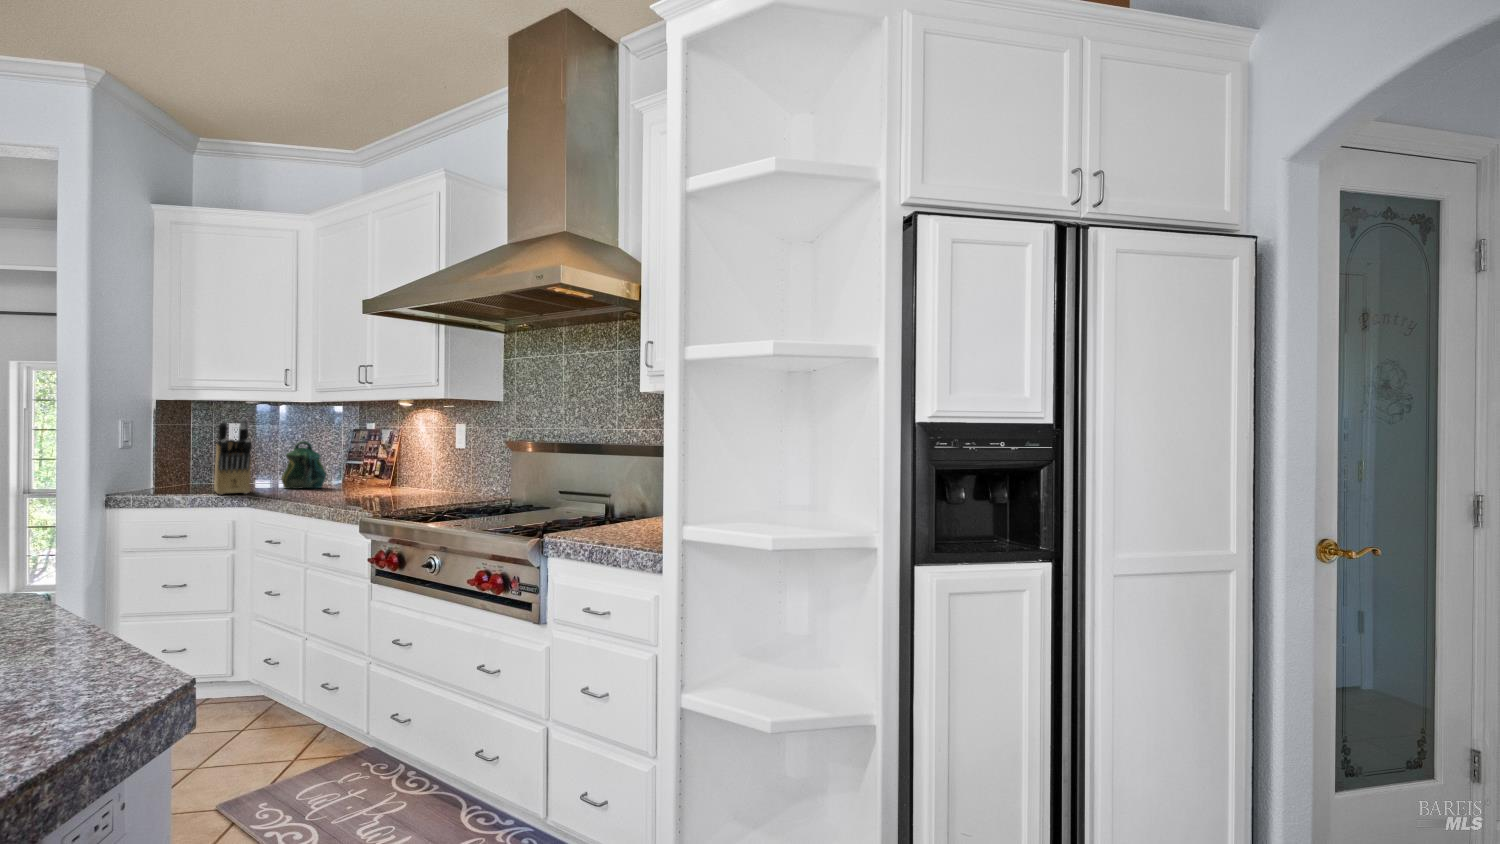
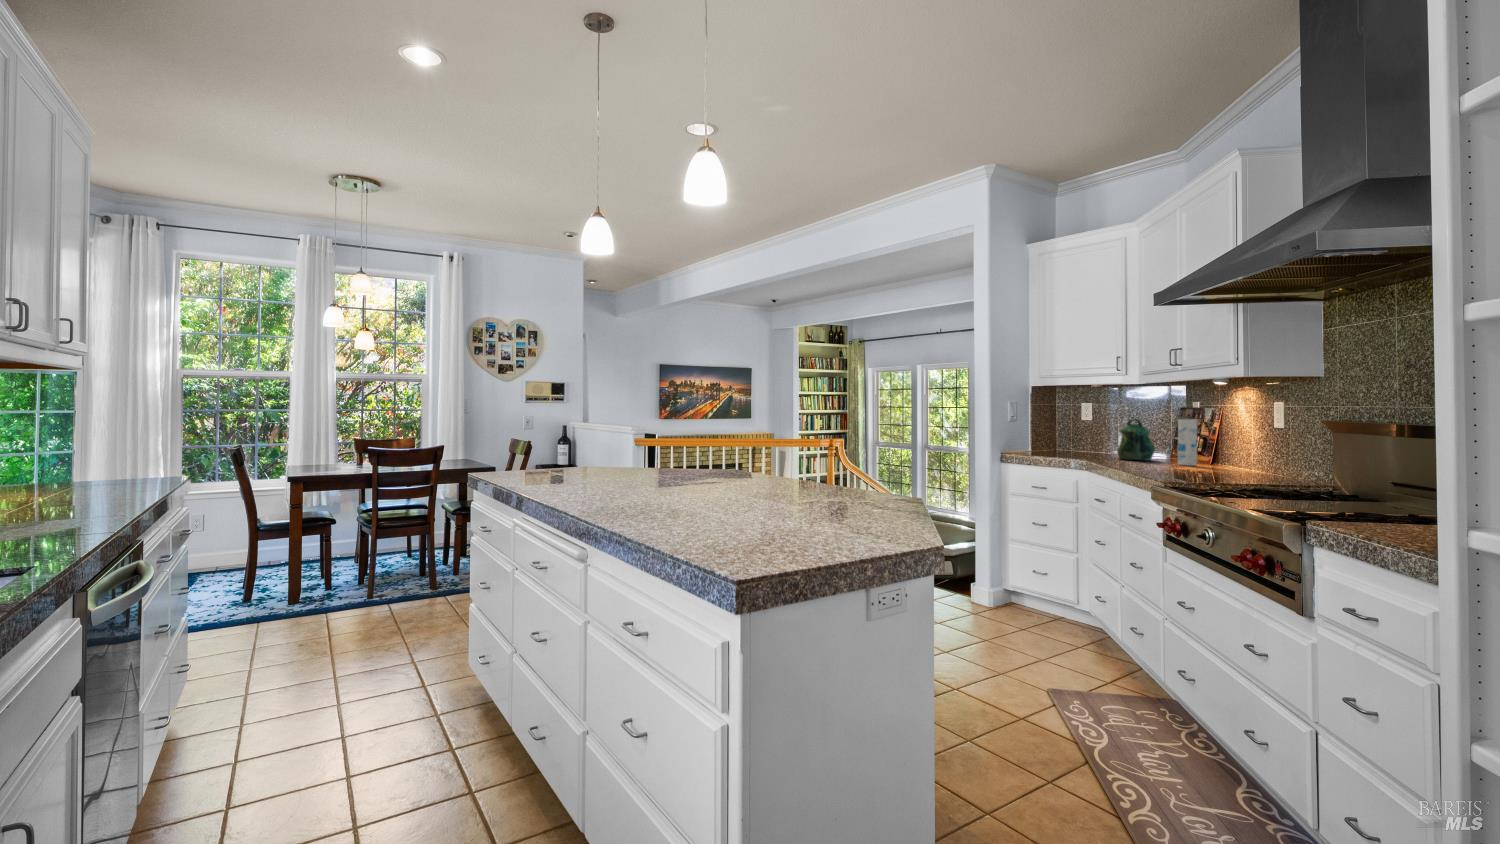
knife block: present [214,419,252,495] -> none [1062,401,1087,461]
canister: none [355,442,376,491] -> present [1178,419,1197,466]

